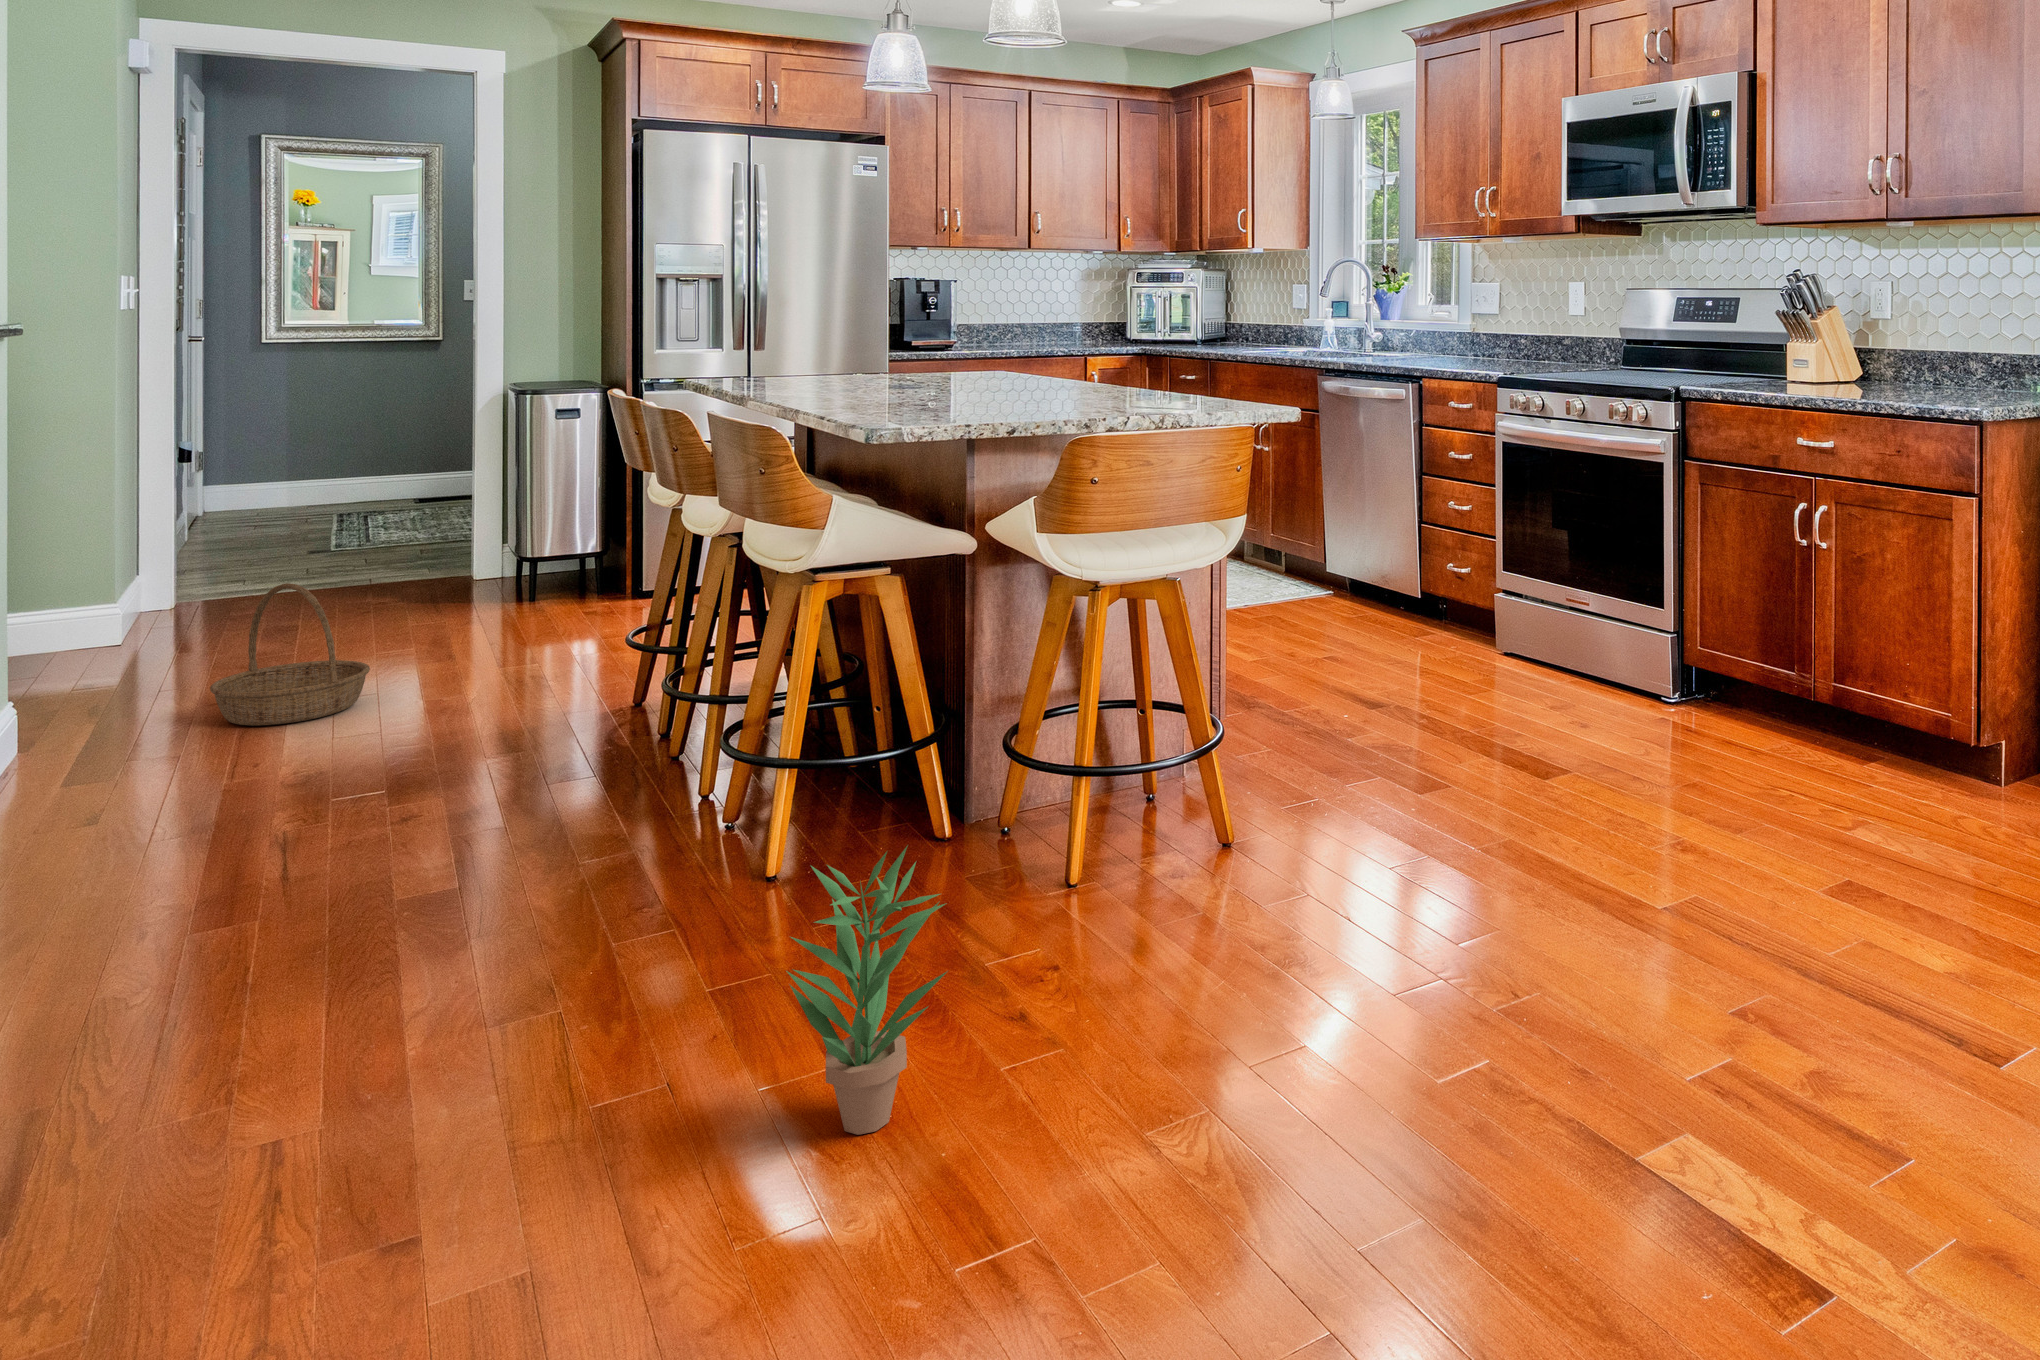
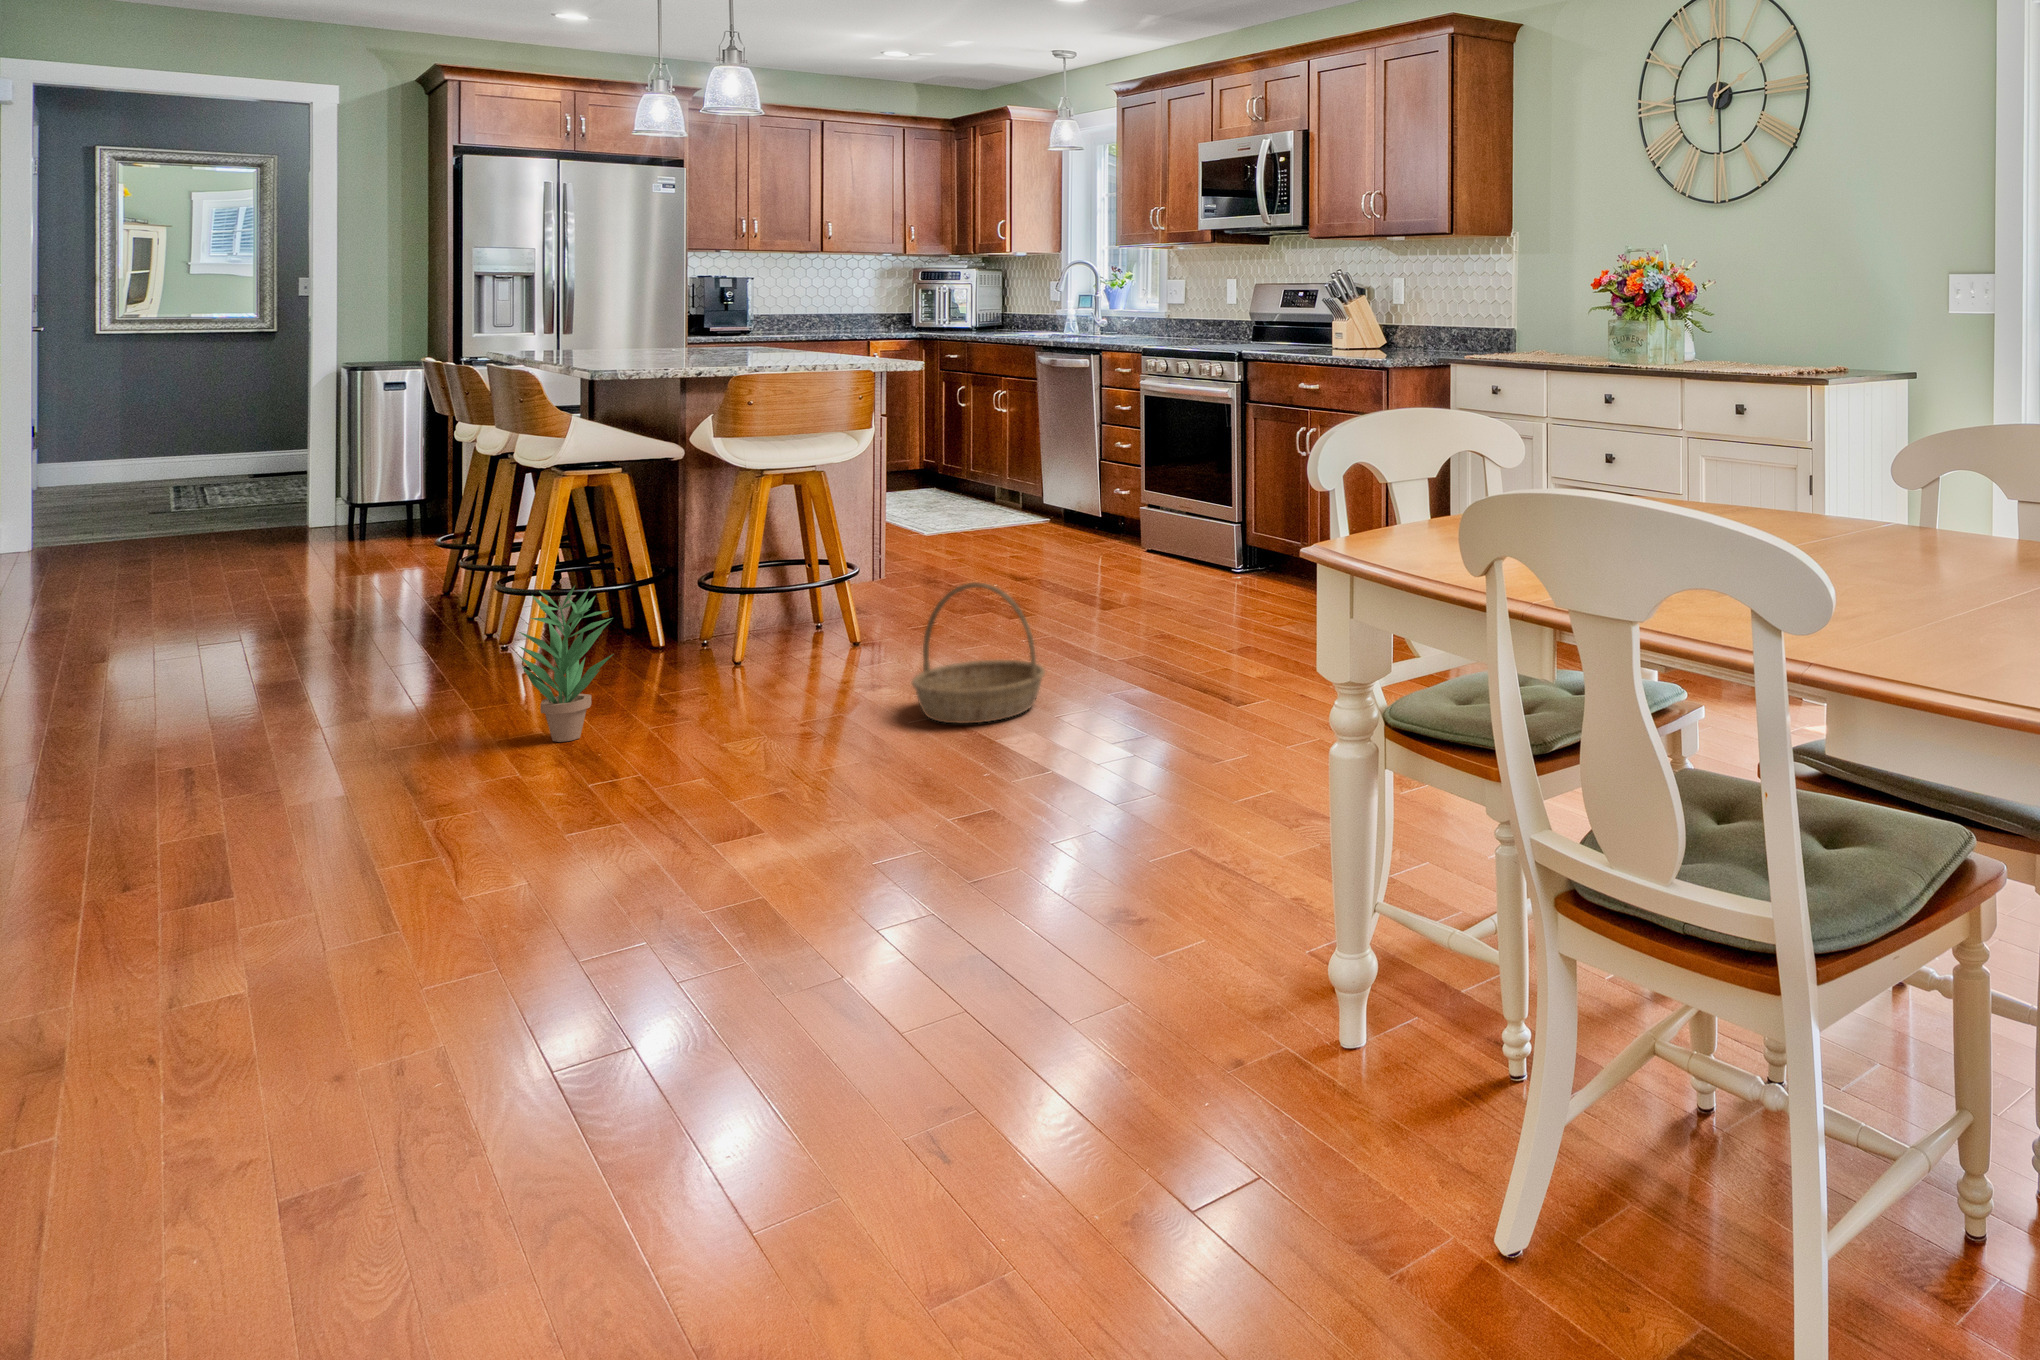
basket: present [210,583,370,726] -> present [912,582,1045,724]

